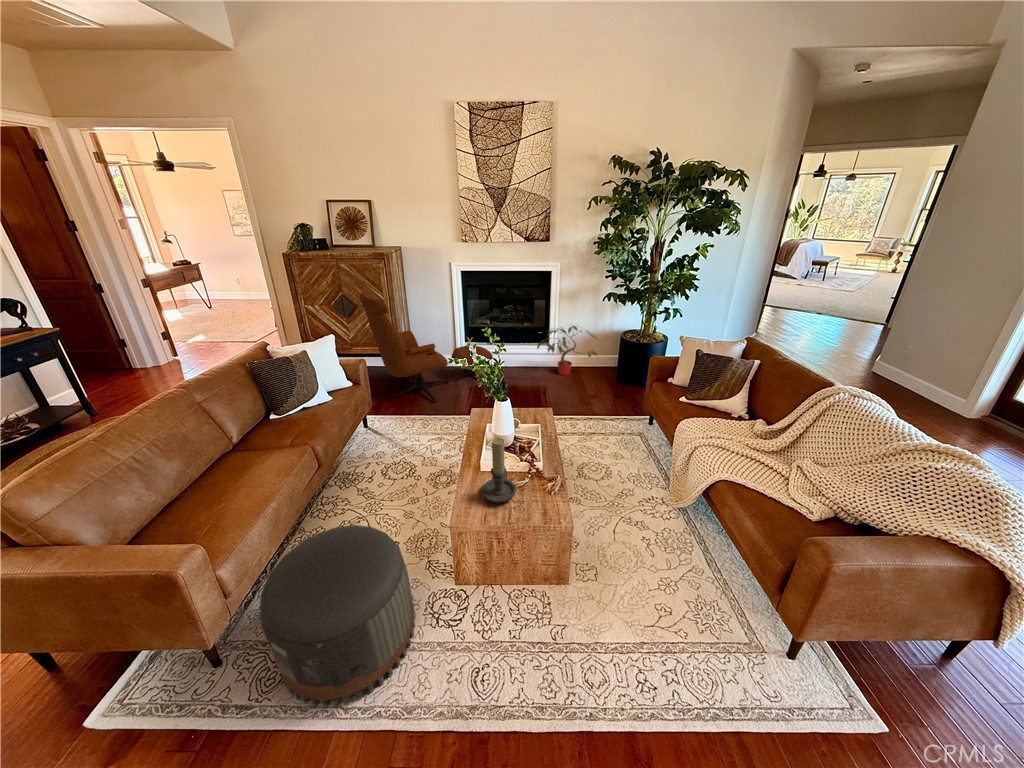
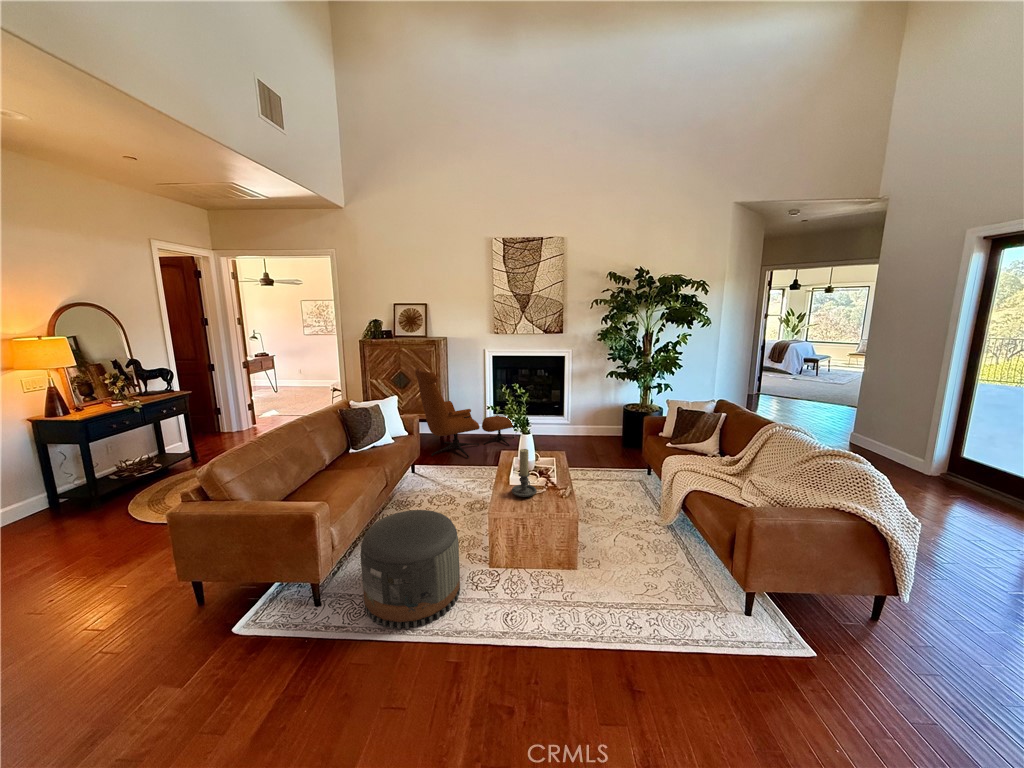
potted plant: present [537,326,597,375] -> none [553,398,607,442]

